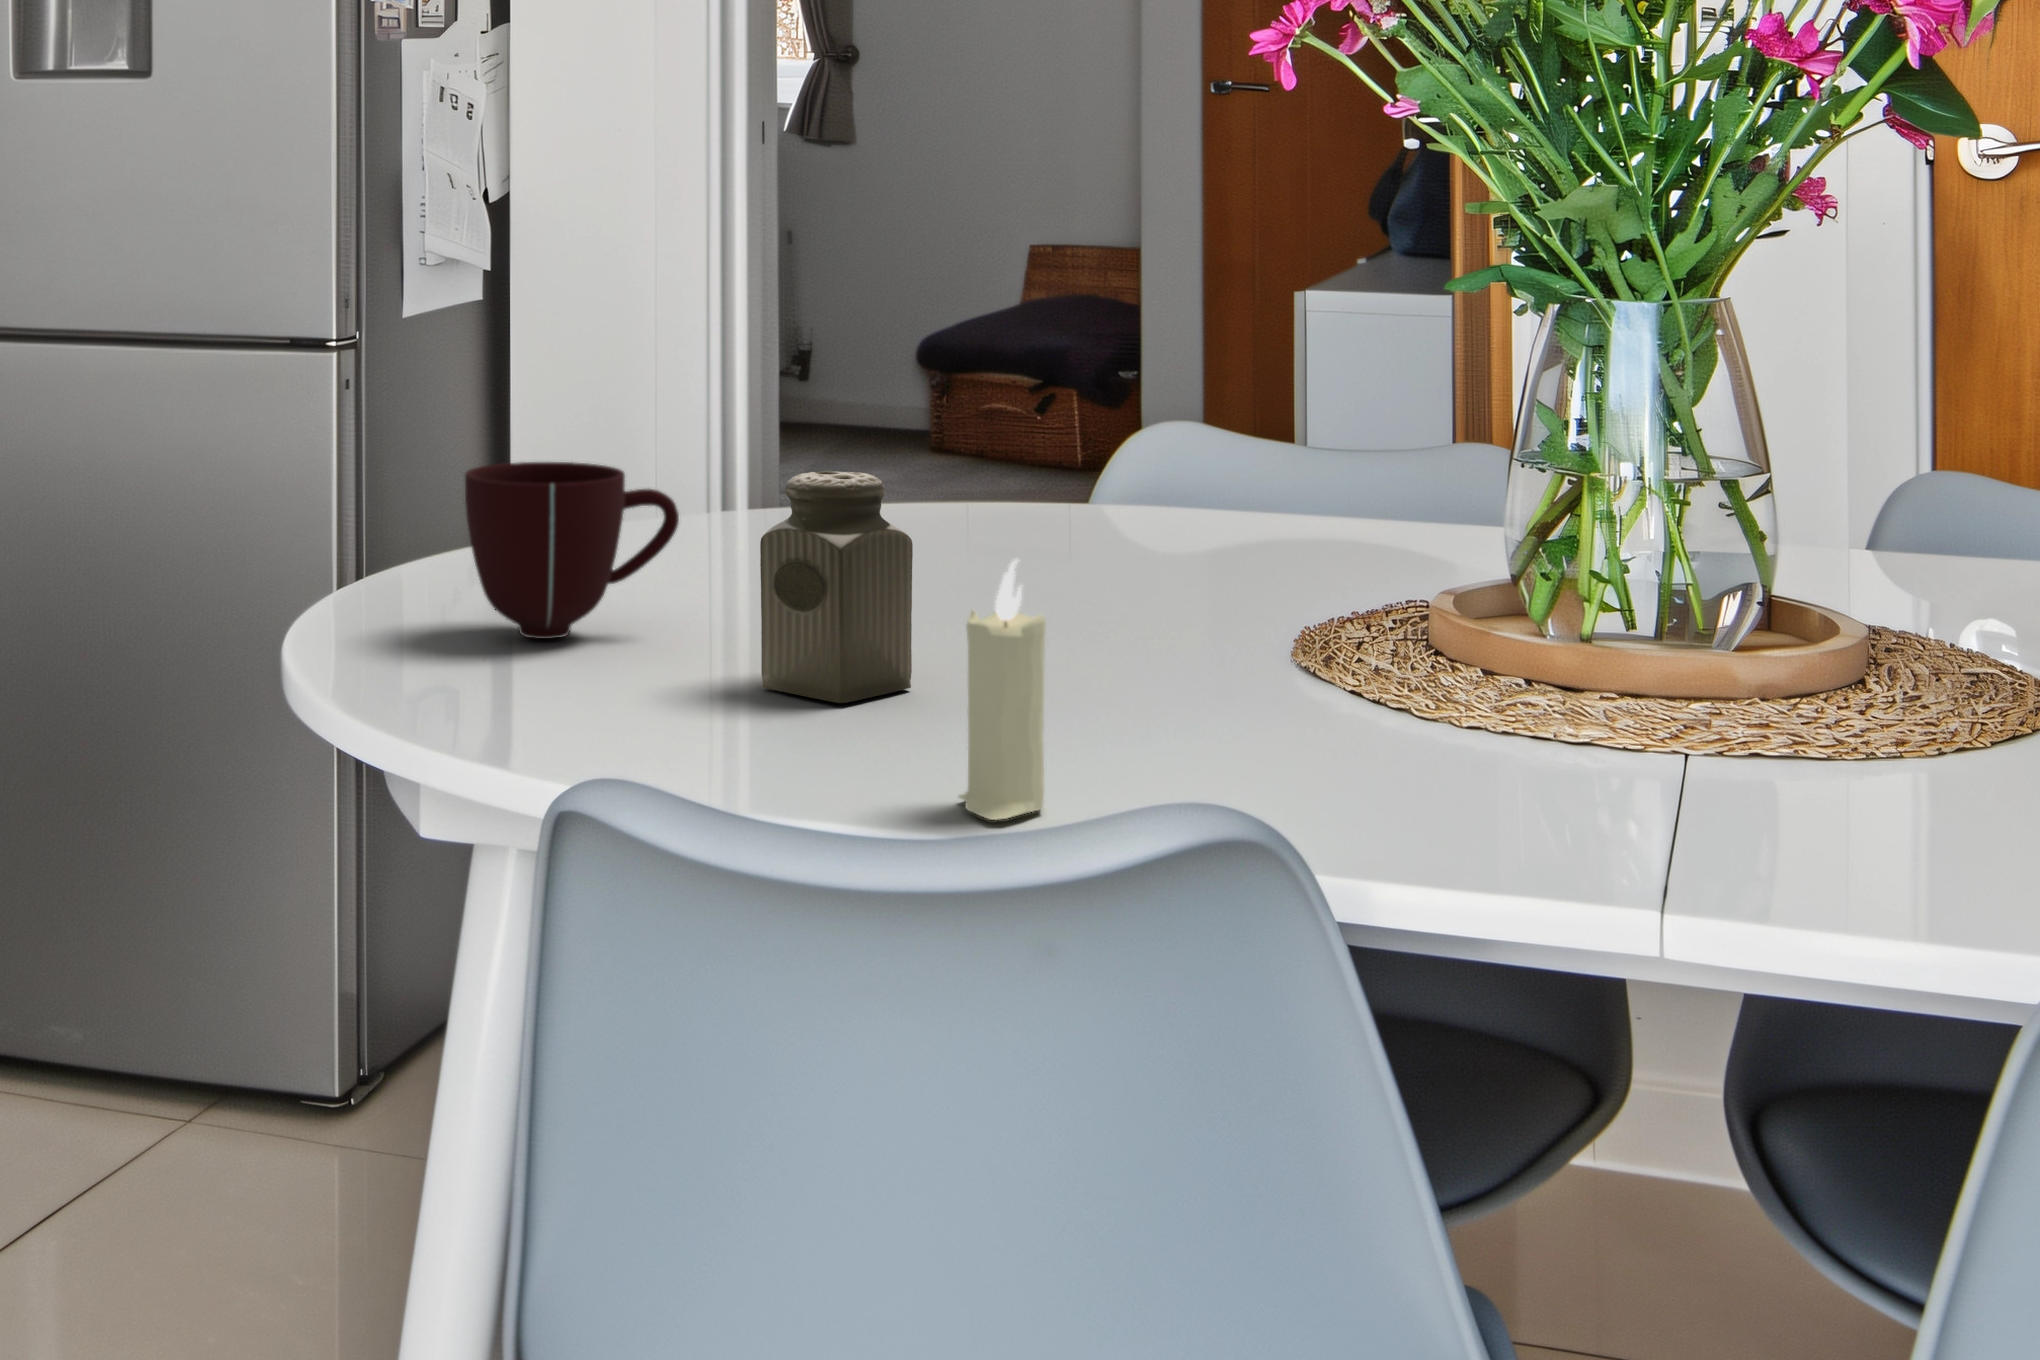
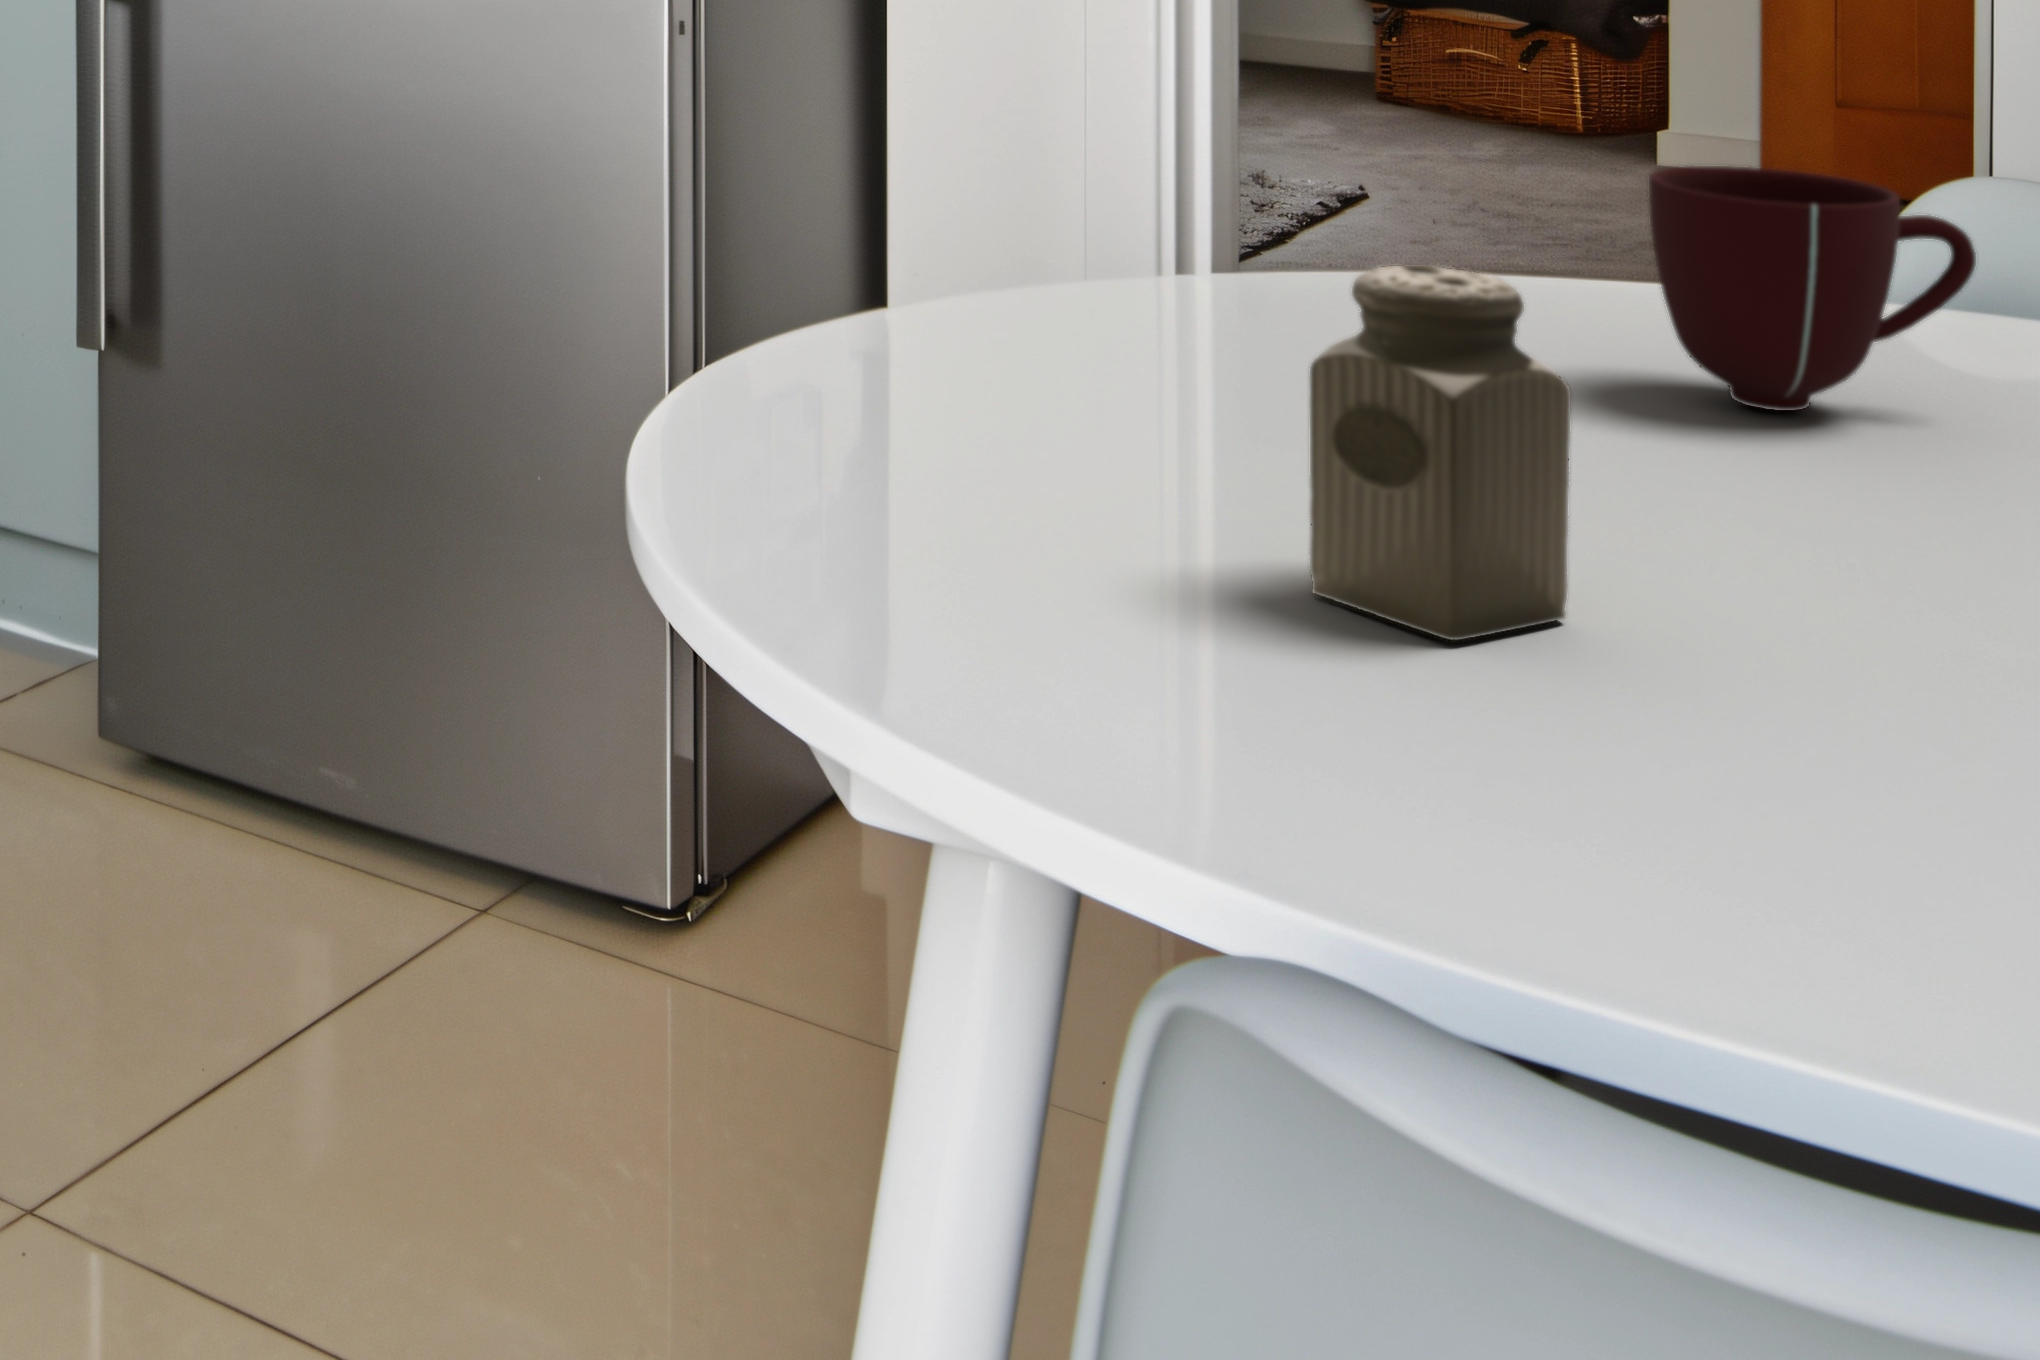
mug: present [465,462,679,639] -> present [1649,166,1976,411]
candle: present [959,559,1046,820] -> none [1713,497,1893,953]

